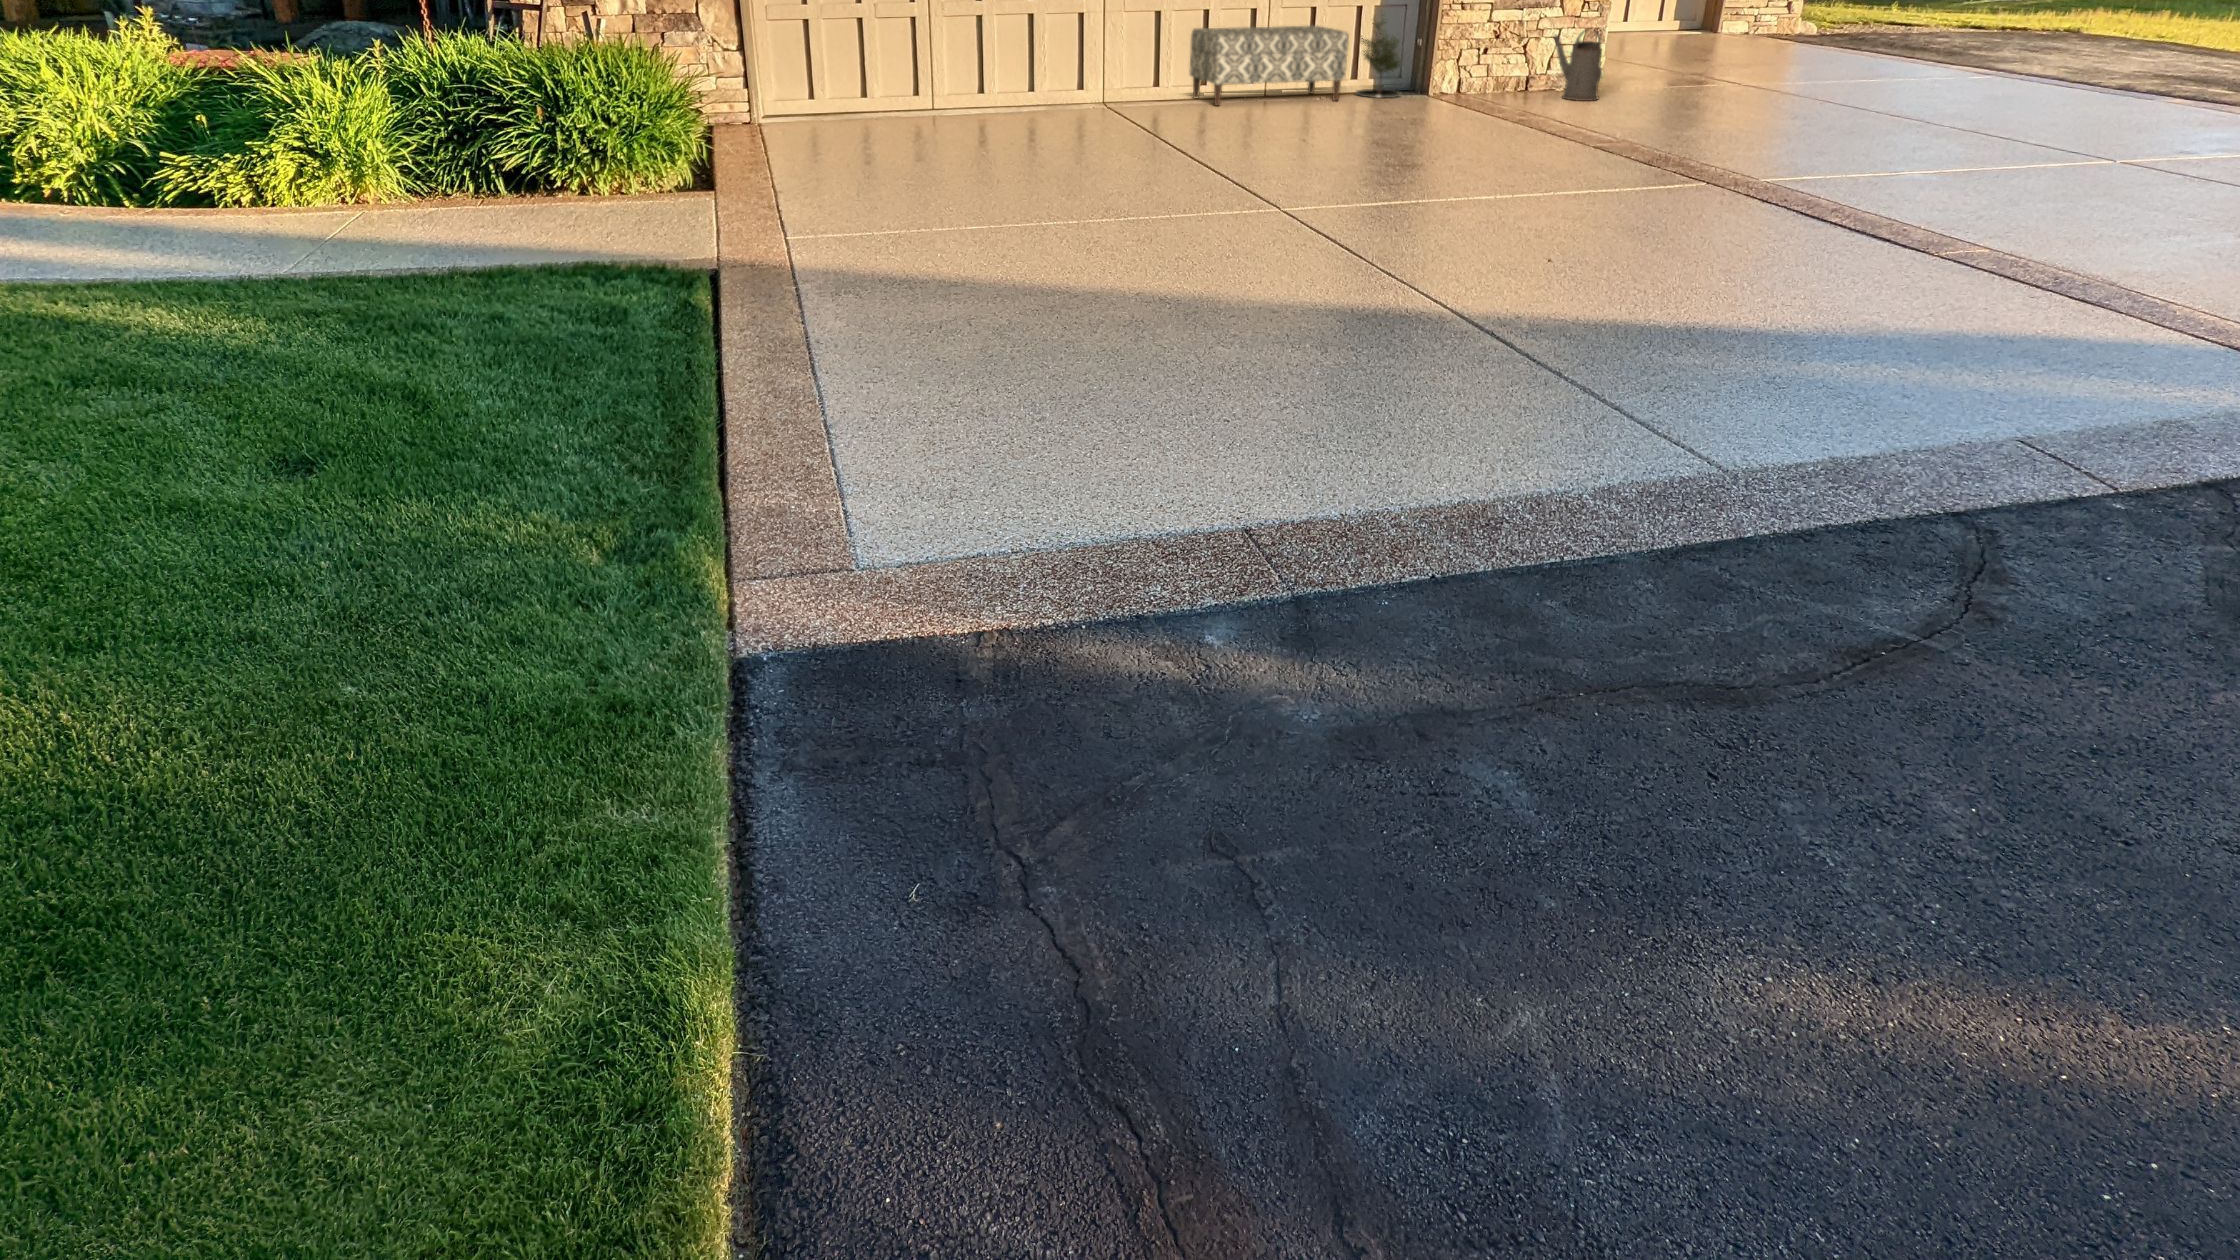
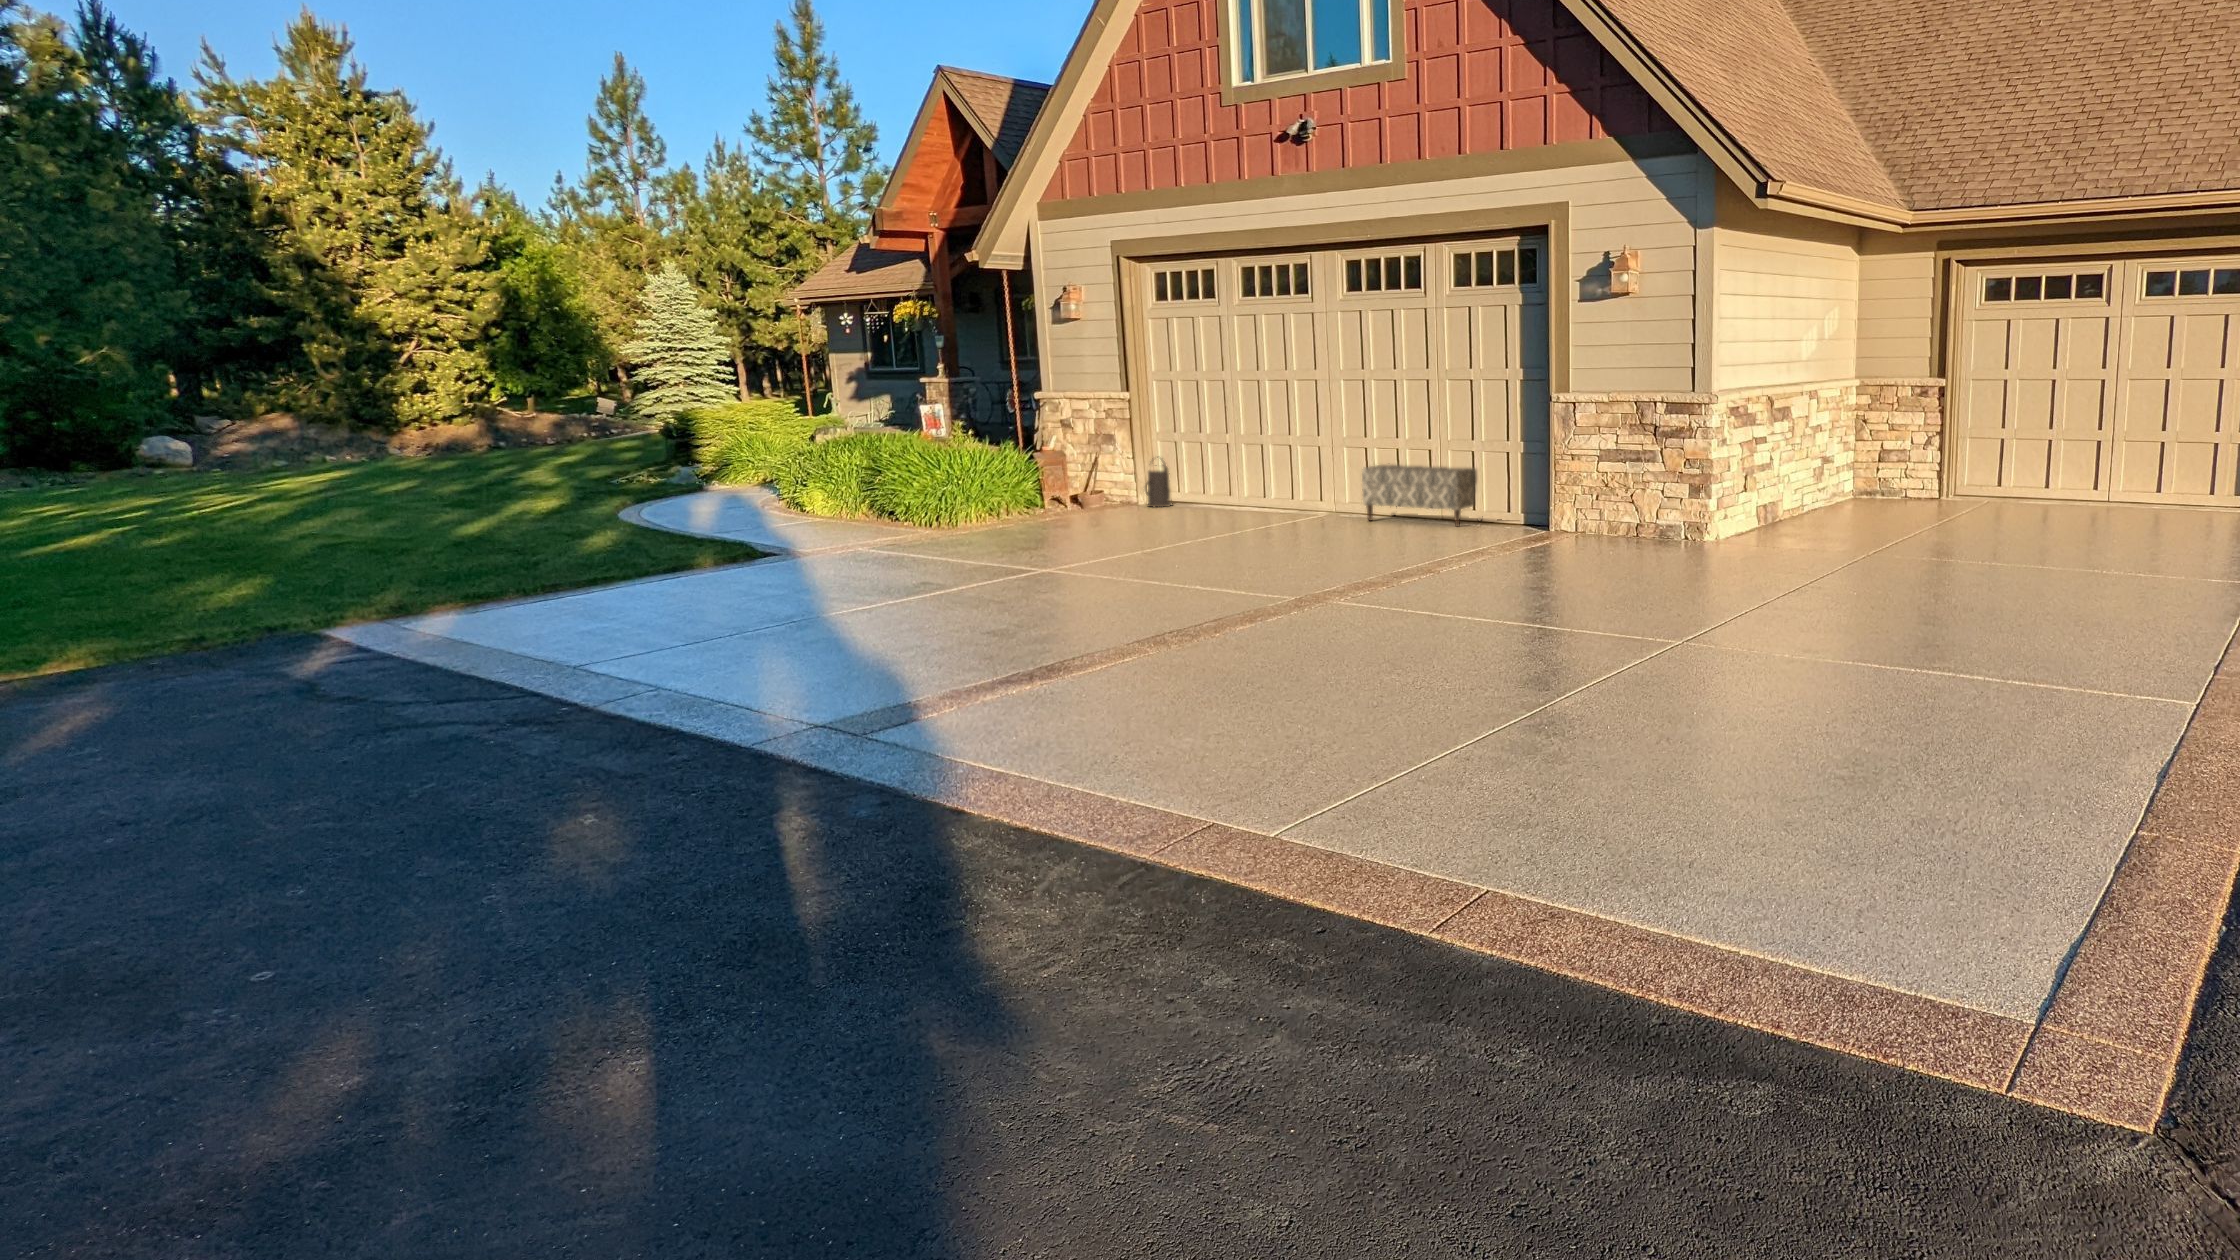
potted tree: present [1355,15,1402,98] -> none [1489,456,1536,529]
watering can: present [1554,29,1603,101] -> present [1145,457,1172,507]

